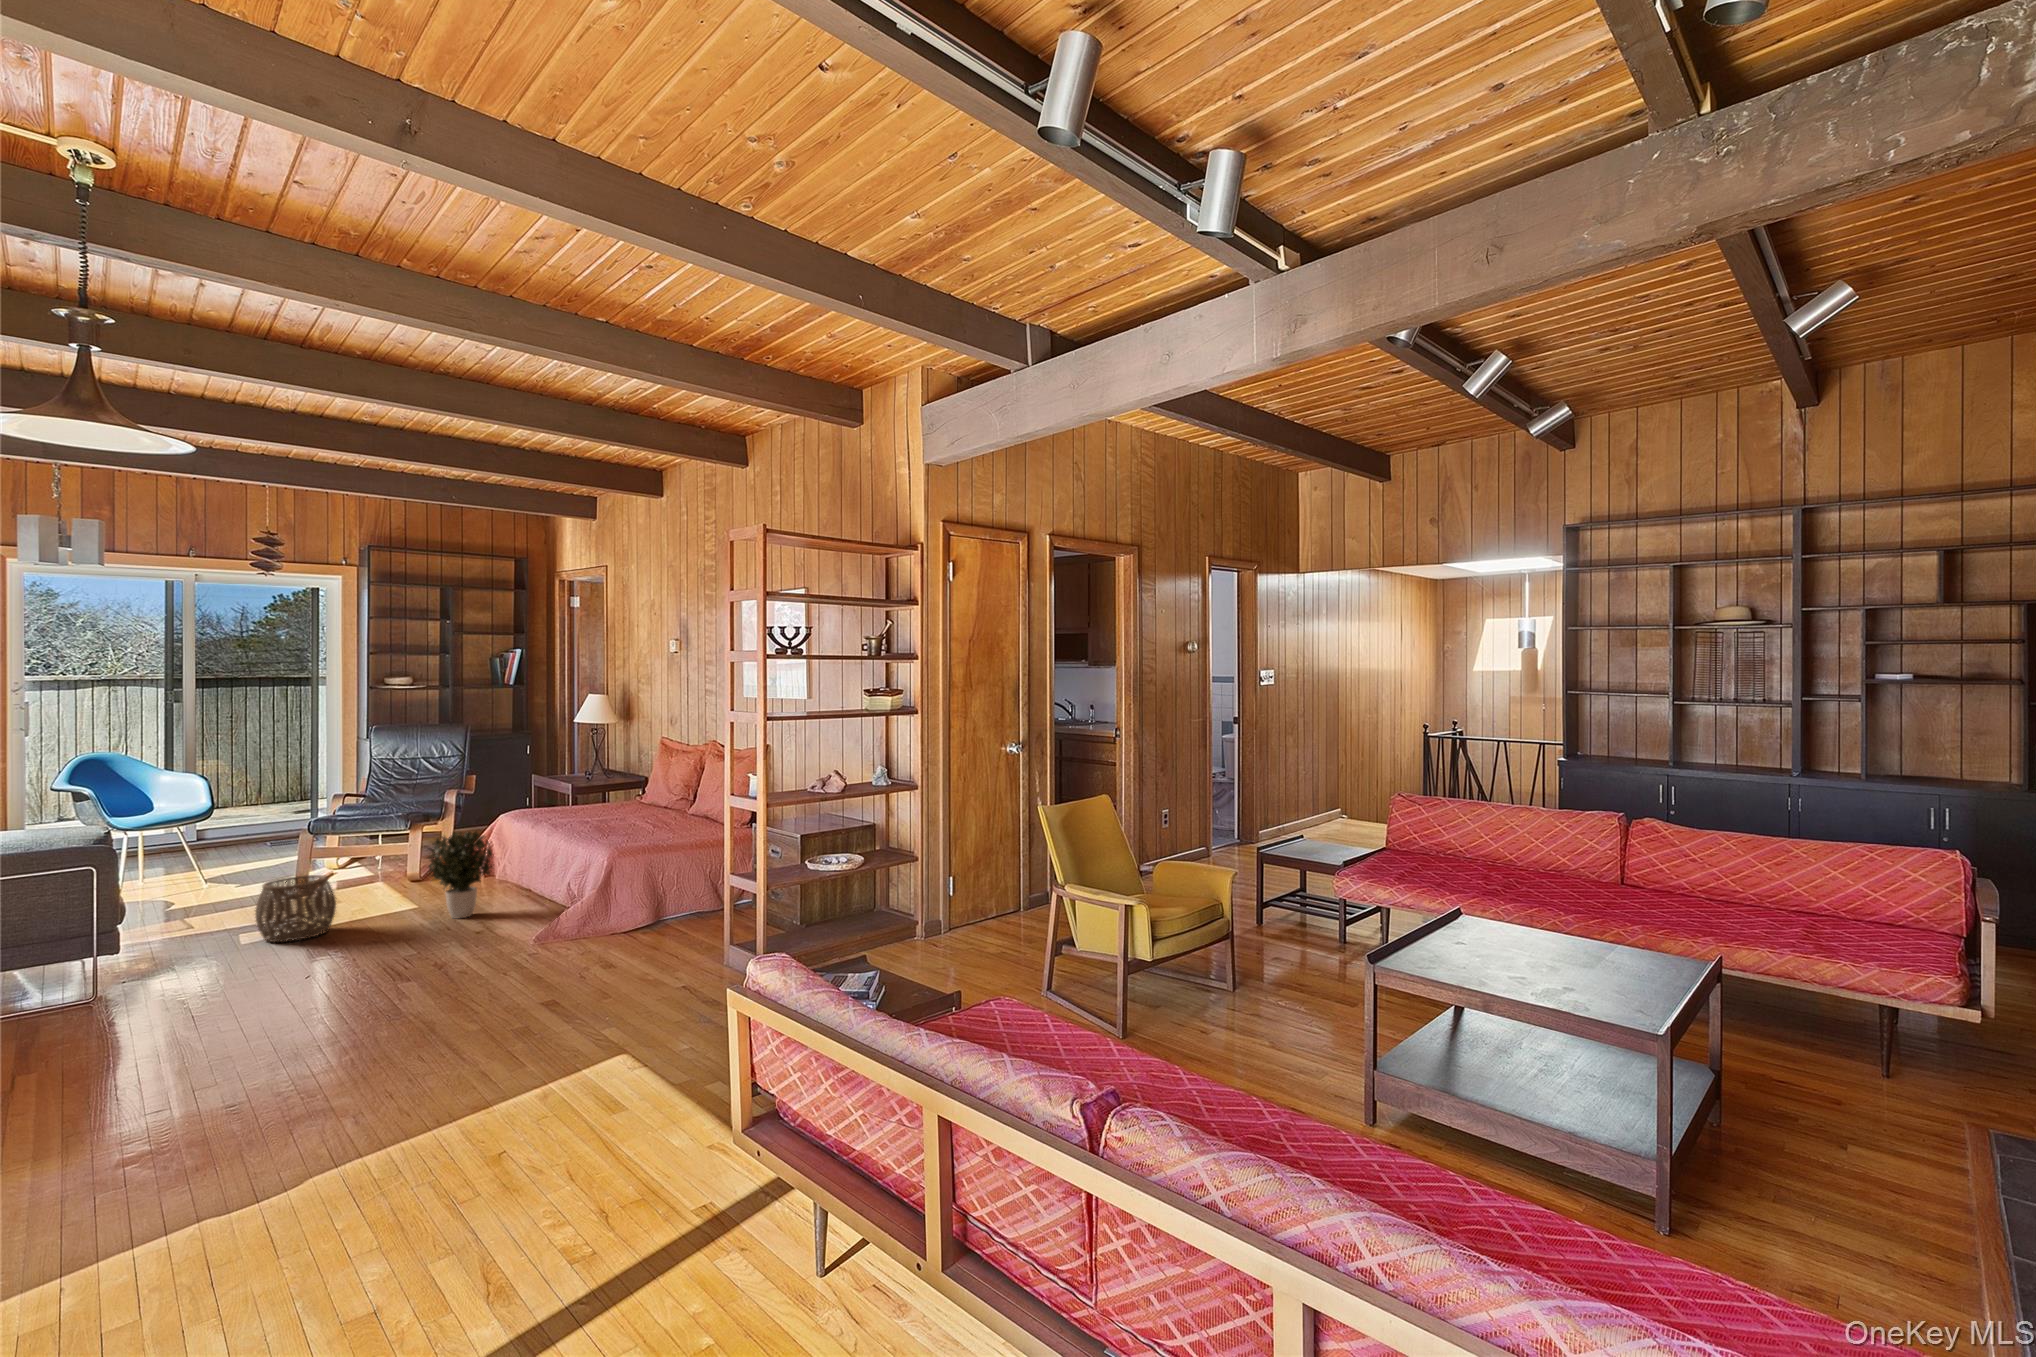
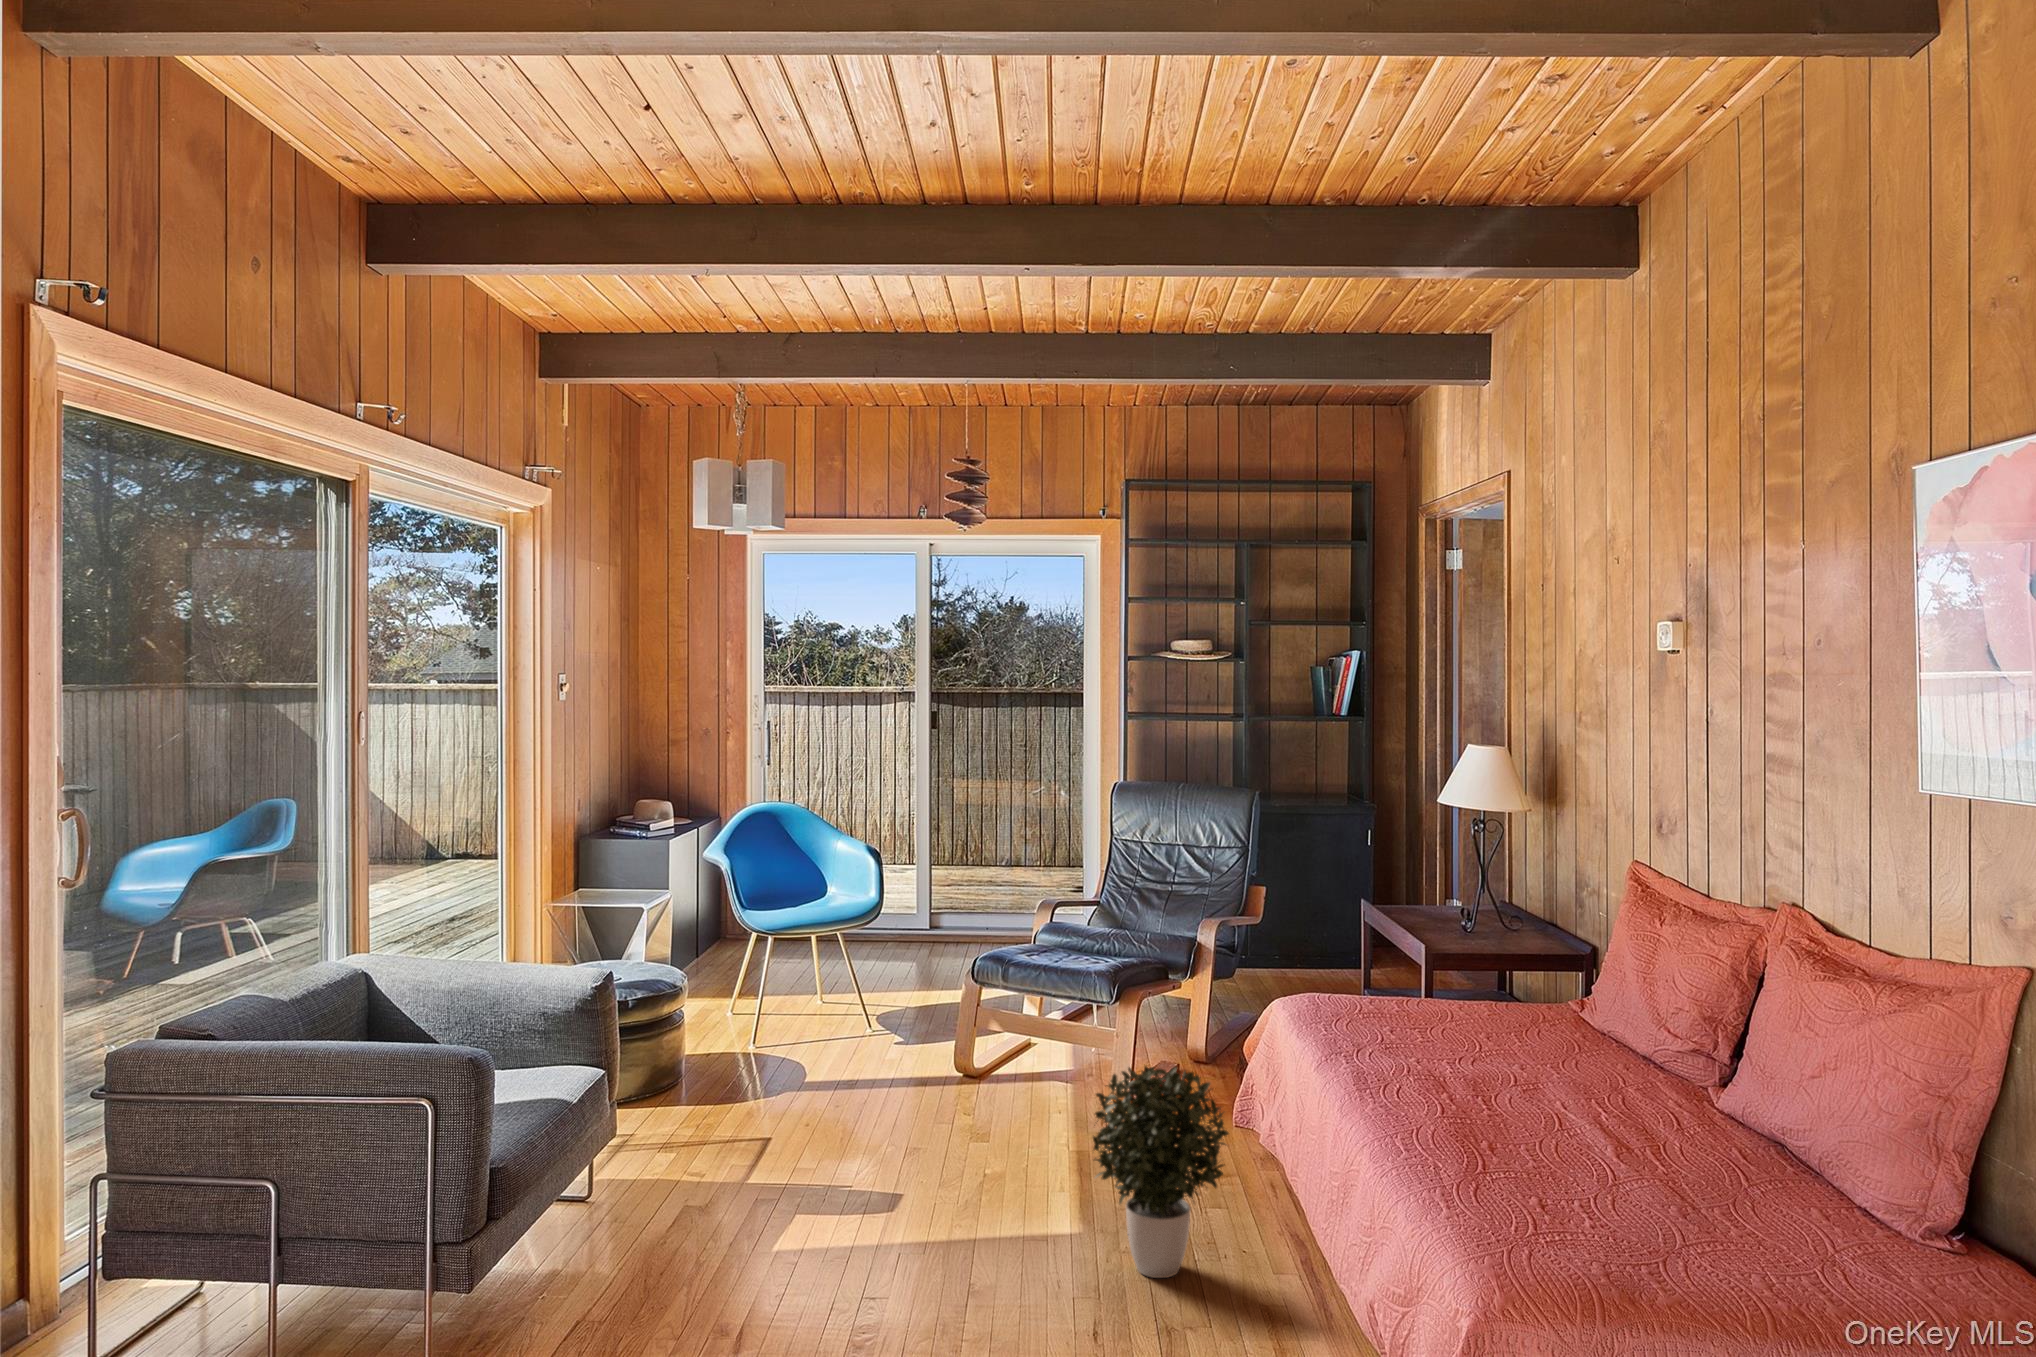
woven basket: present [255,875,336,942] -> none [800,1101,935,1253]

